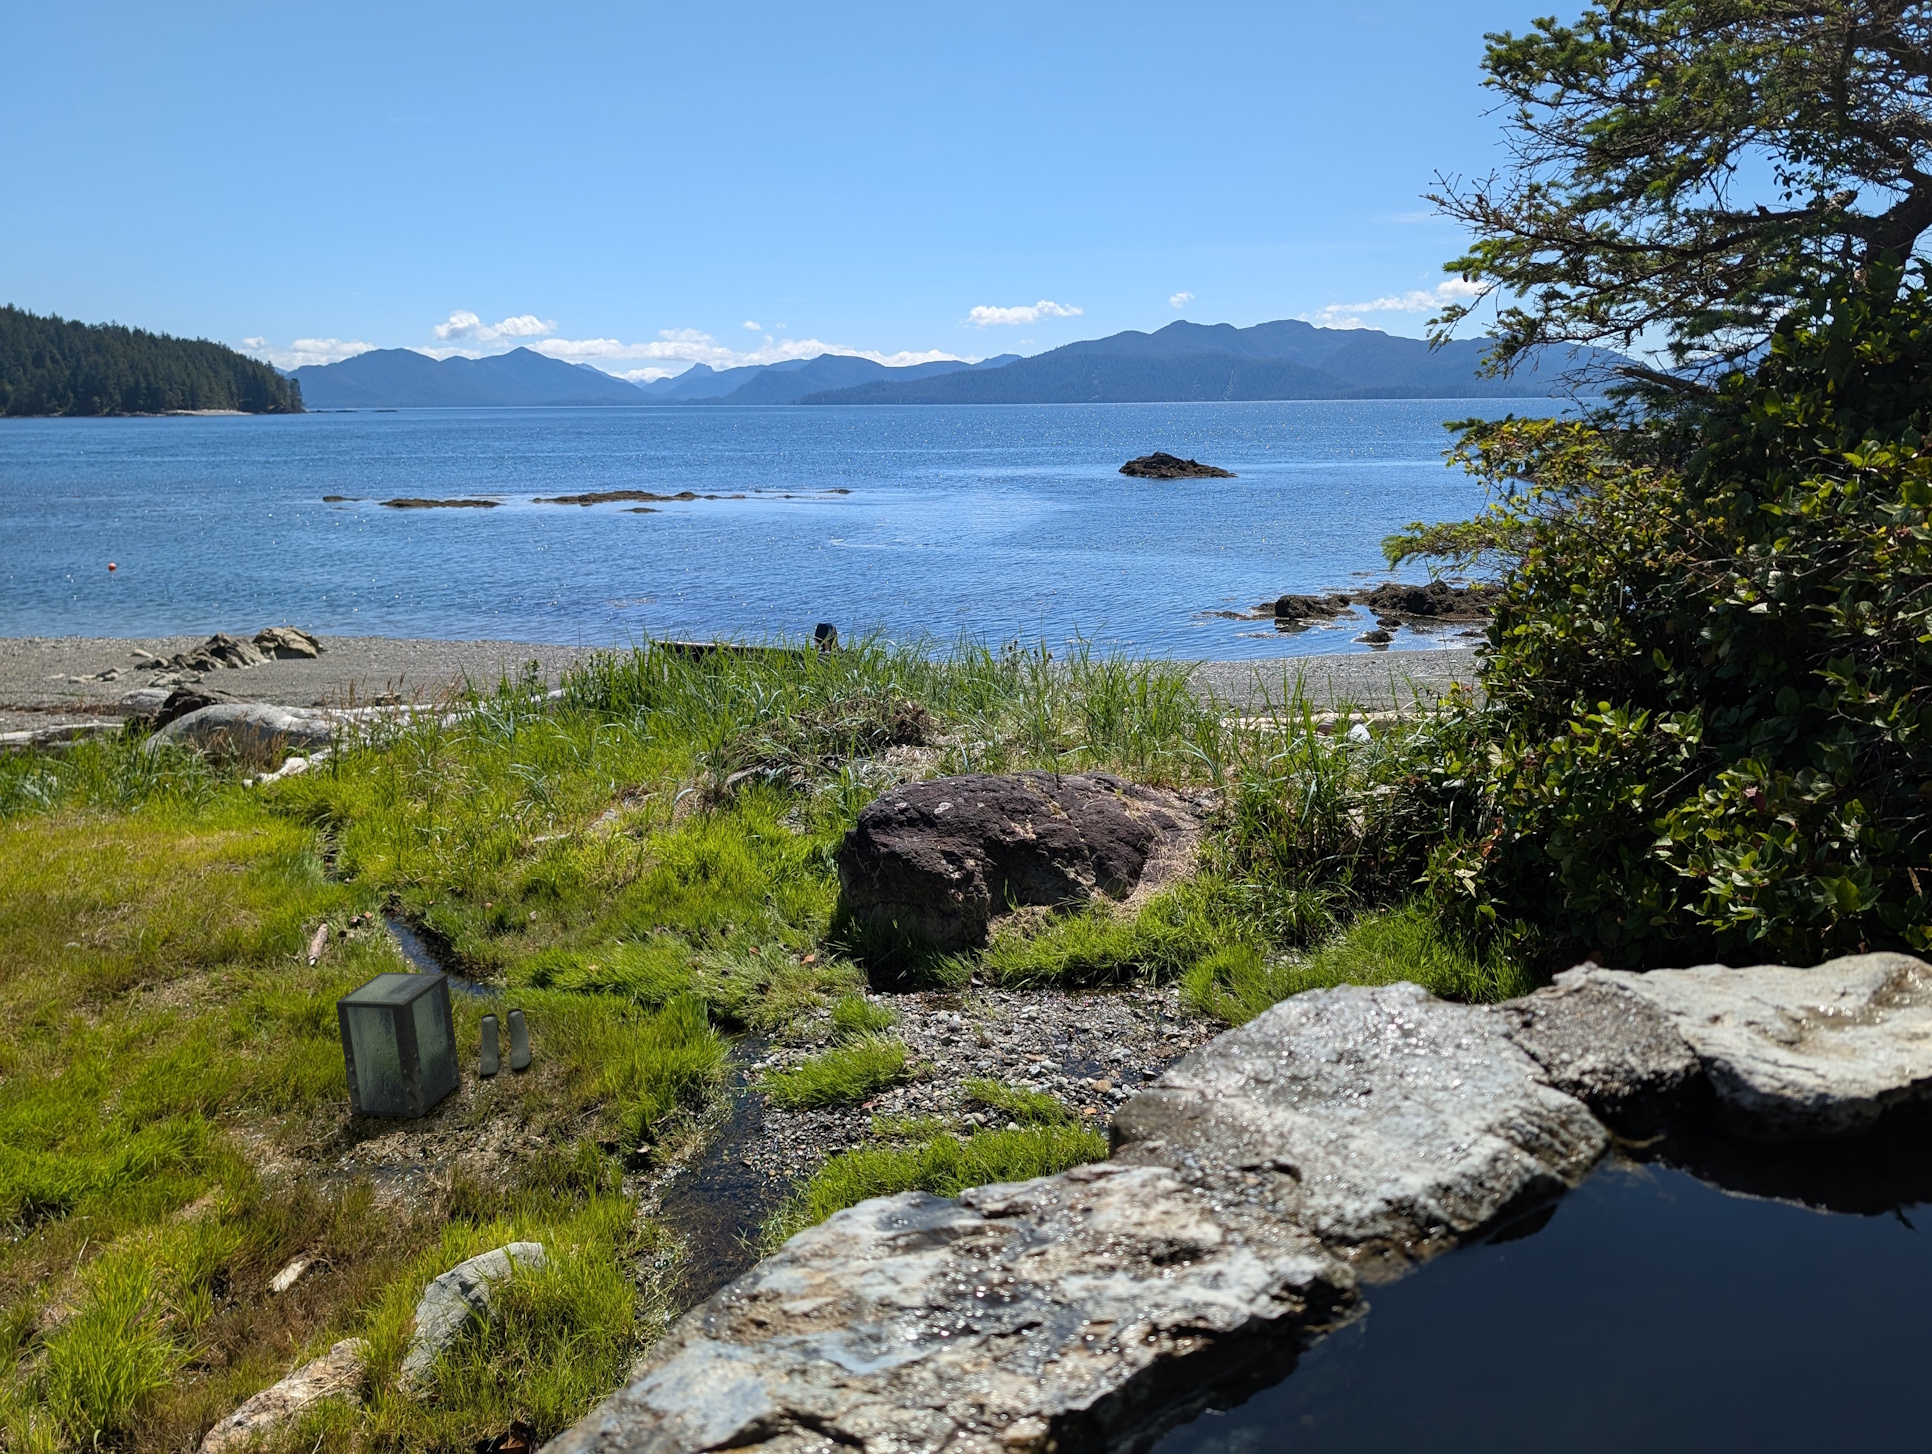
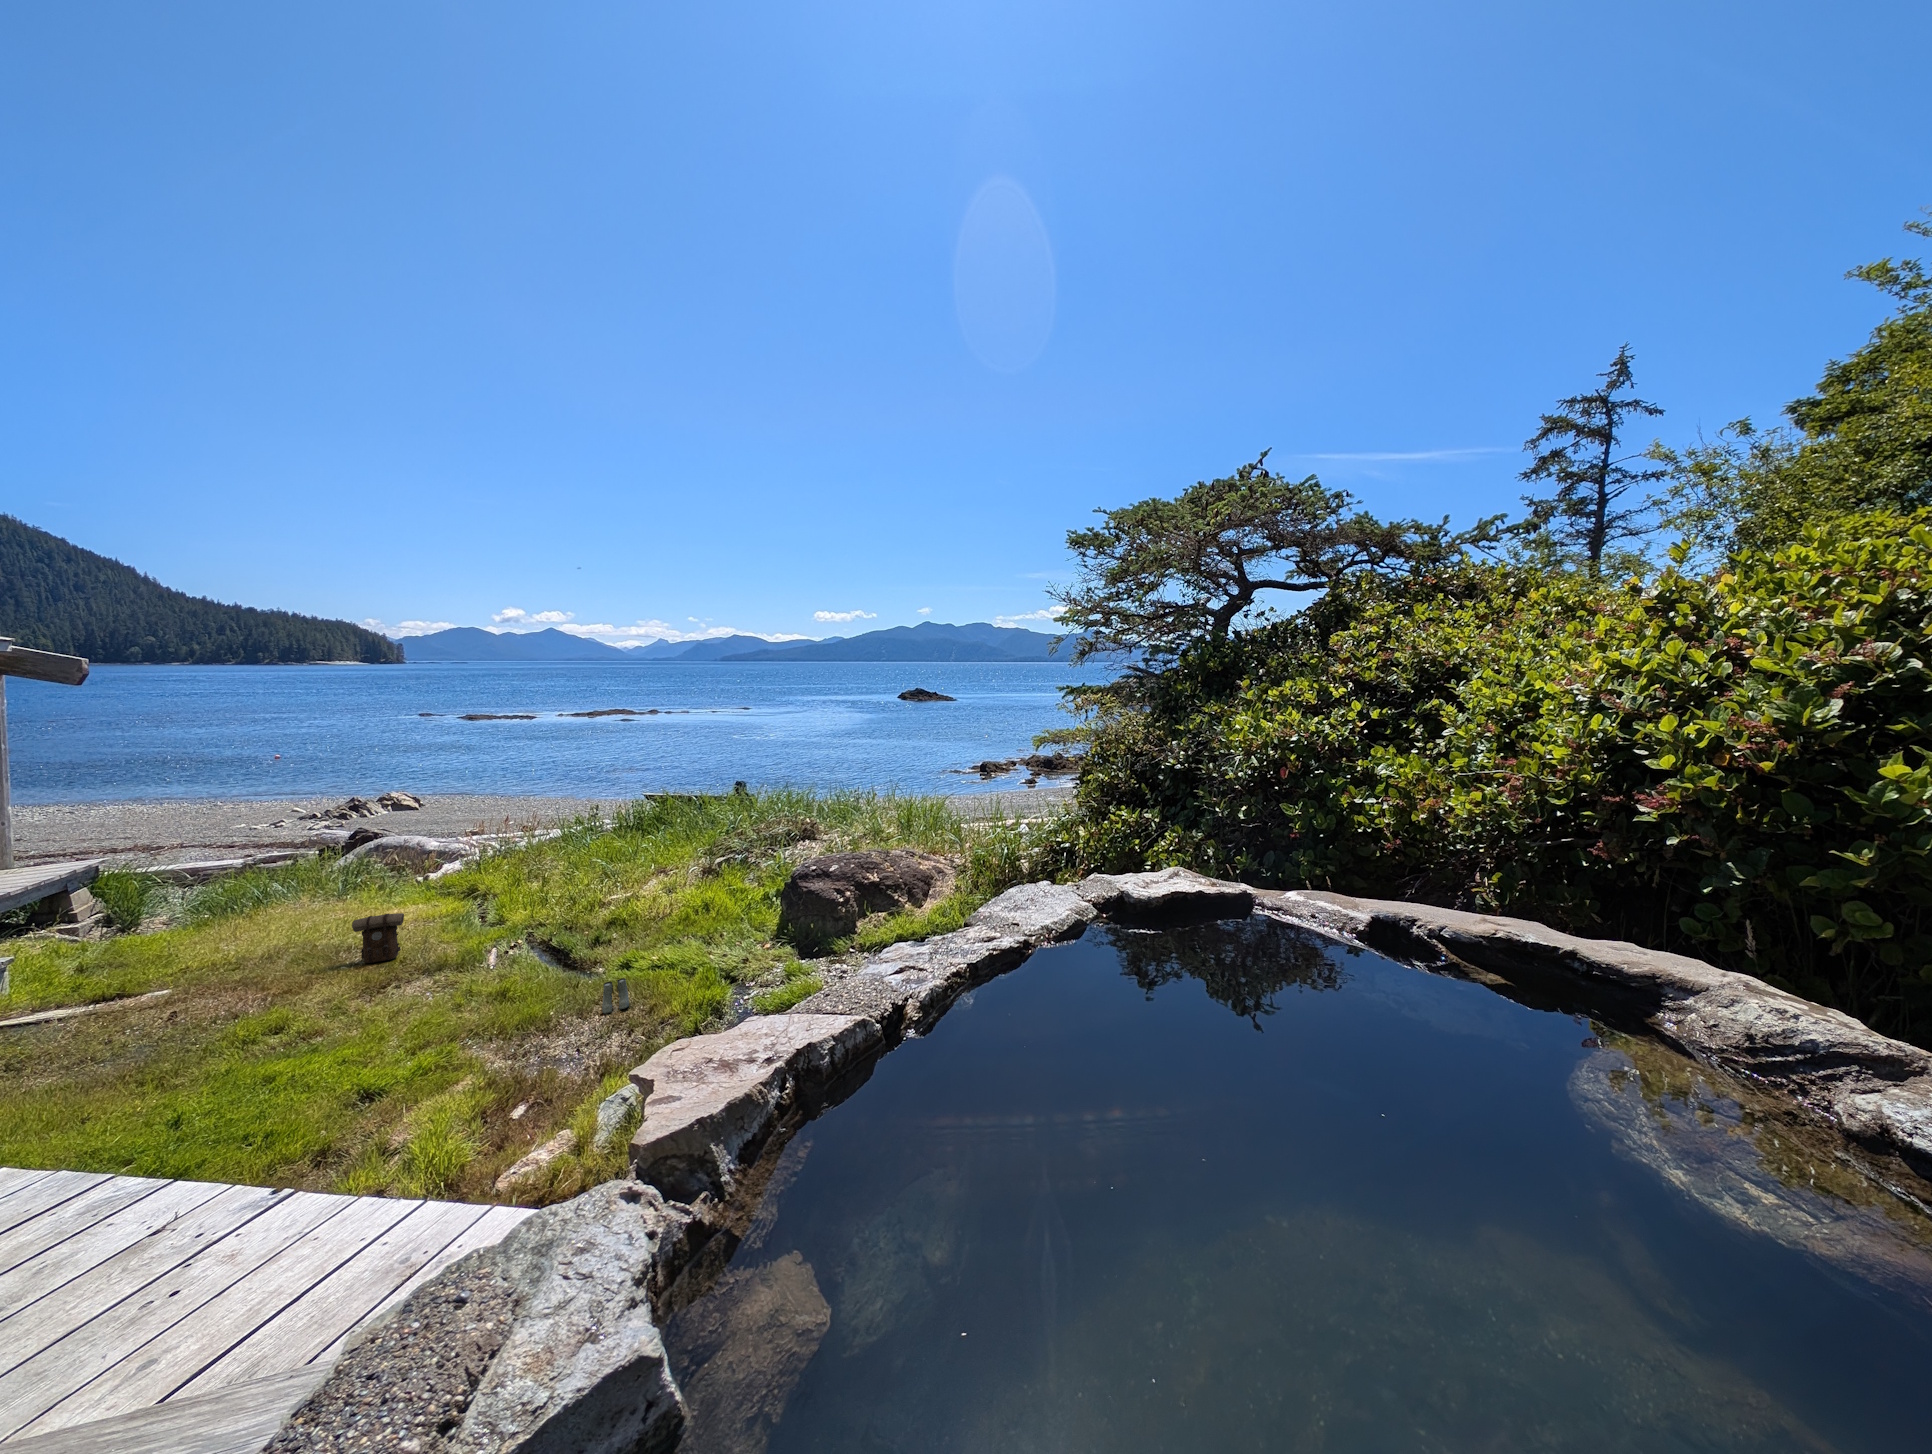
backpack: none [96,849,184,933] -> present [352,913,404,963]
storage box: present [336,972,461,1118] -> none [532,961,593,1039]

